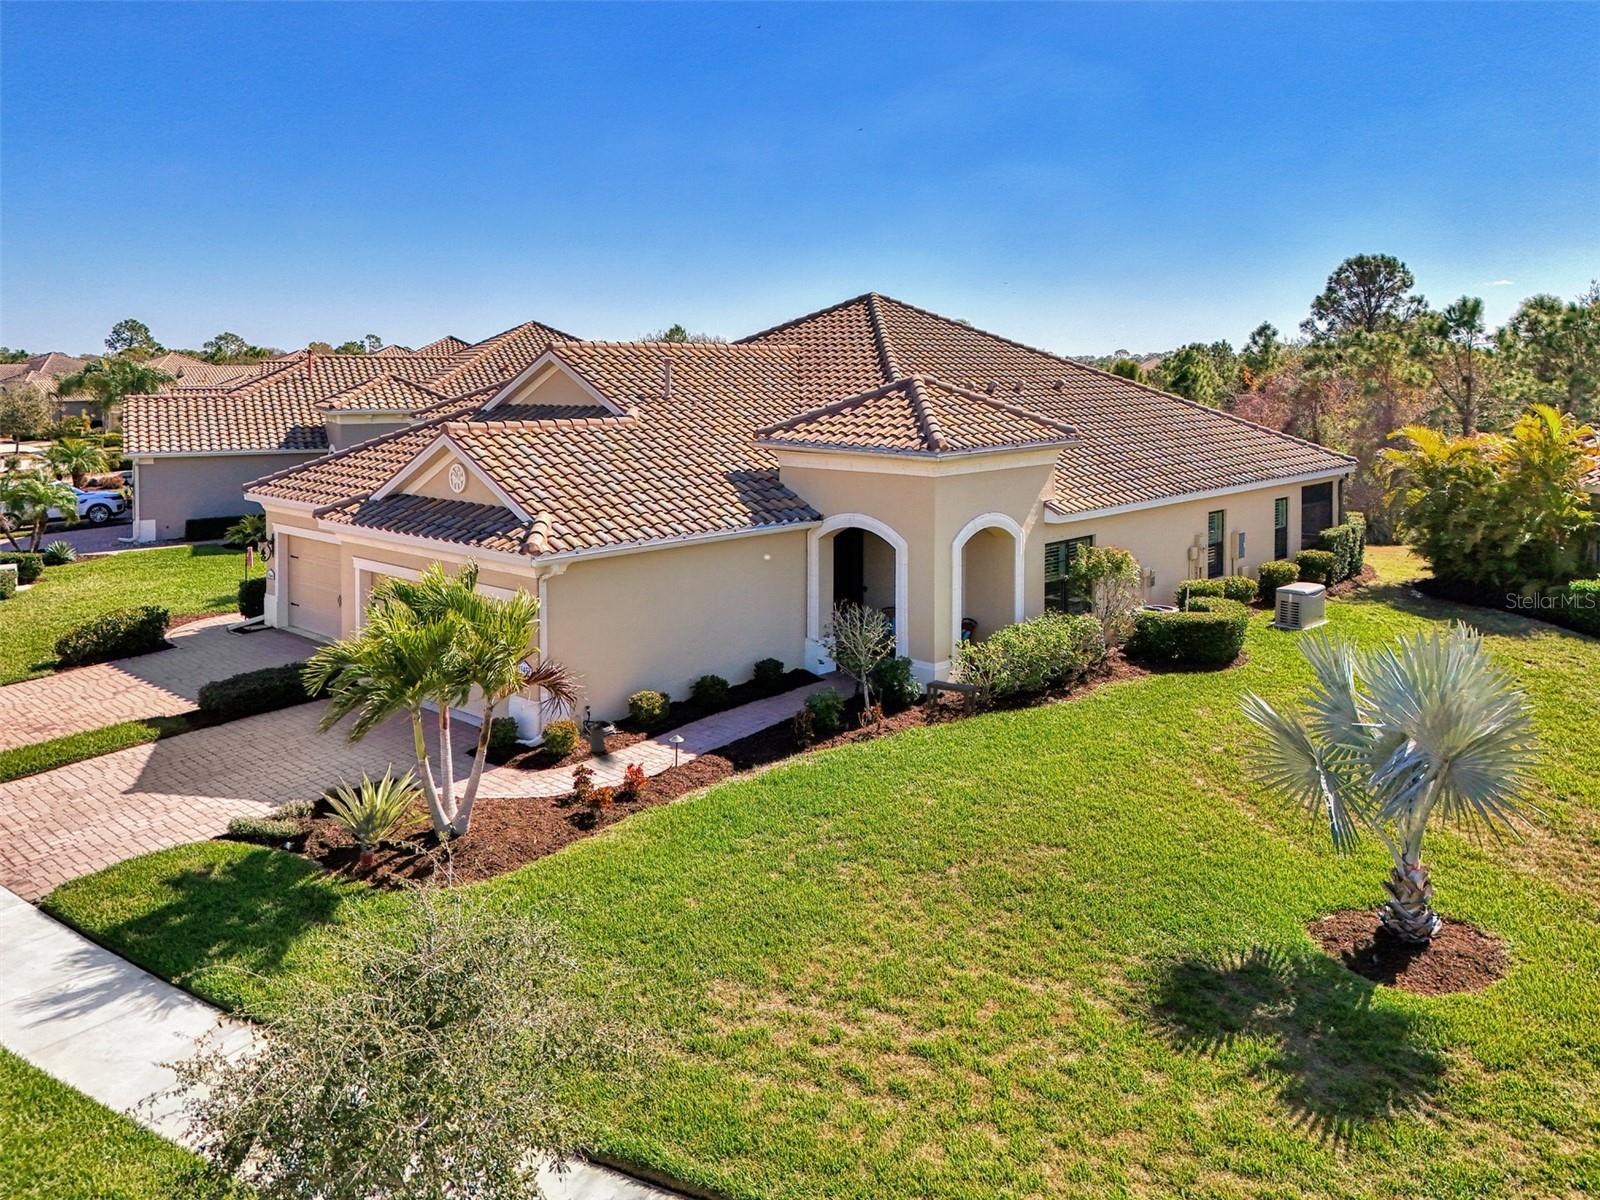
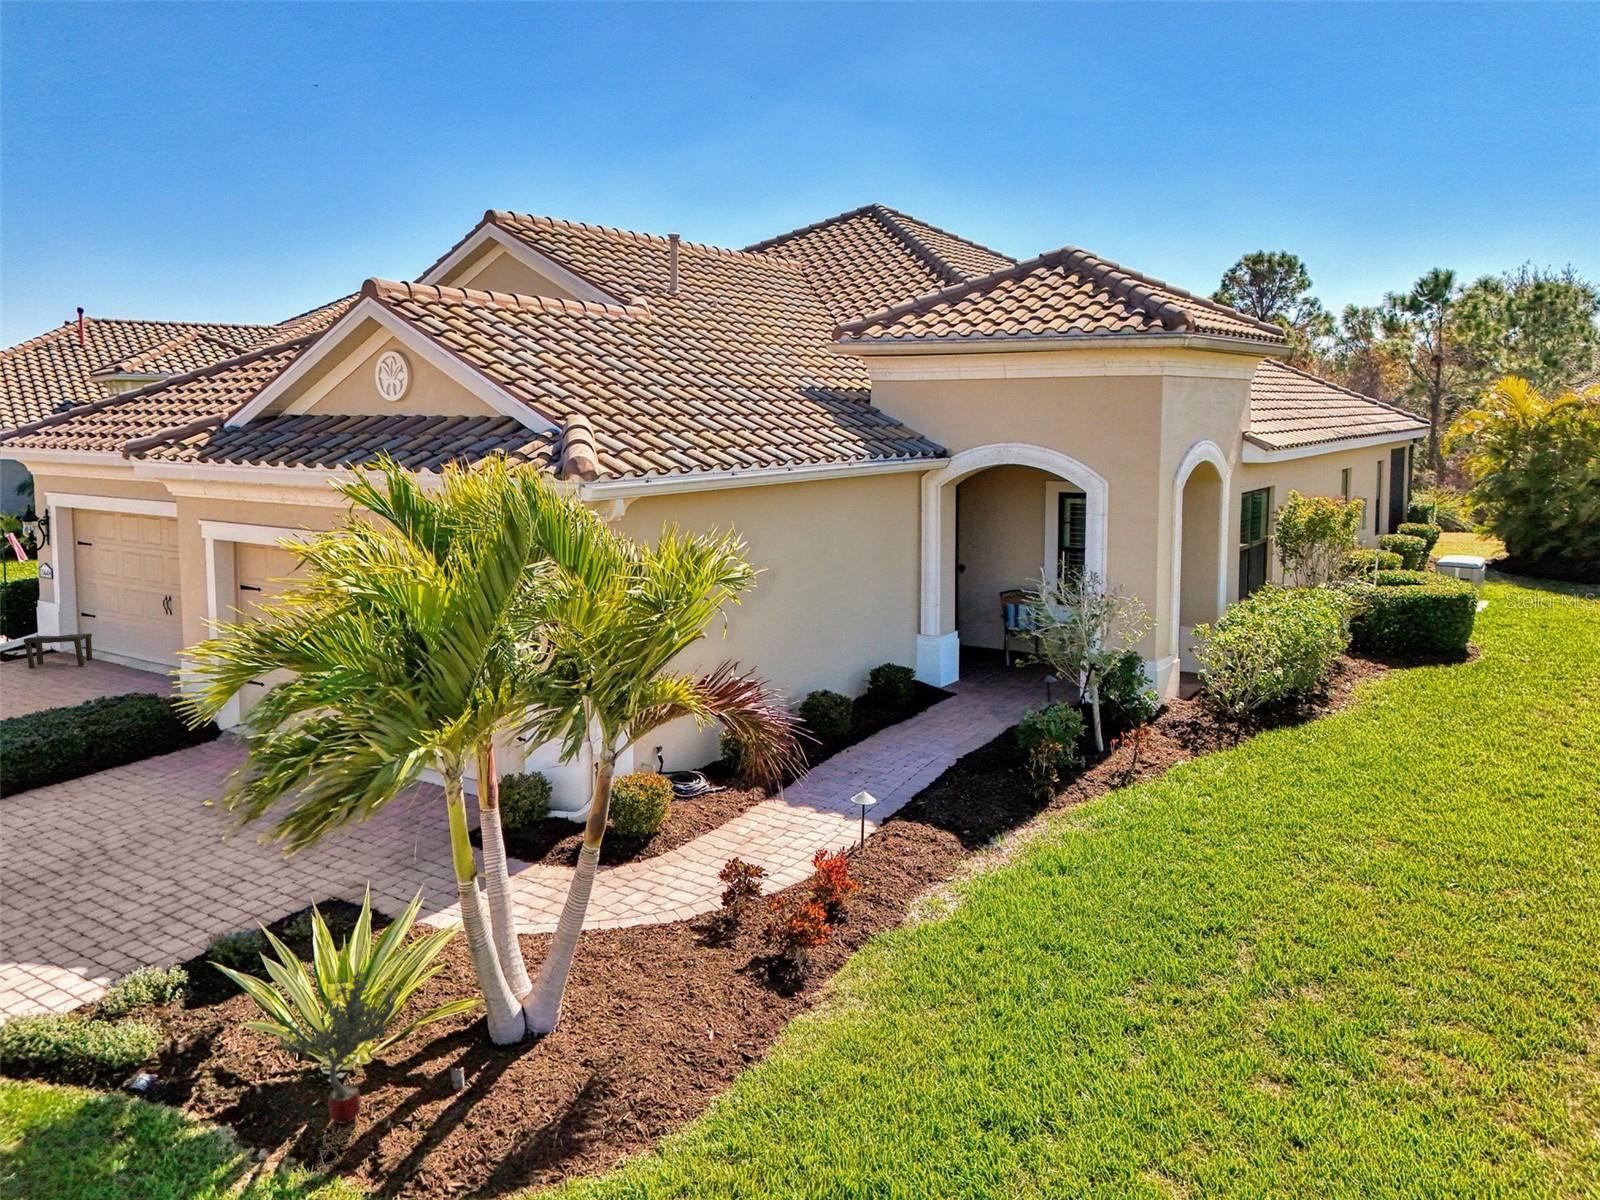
bench: present [926,680,977,715] -> present [24,633,92,668]
watering can: present [574,721,606,752] -> none [661,766,728,825]

